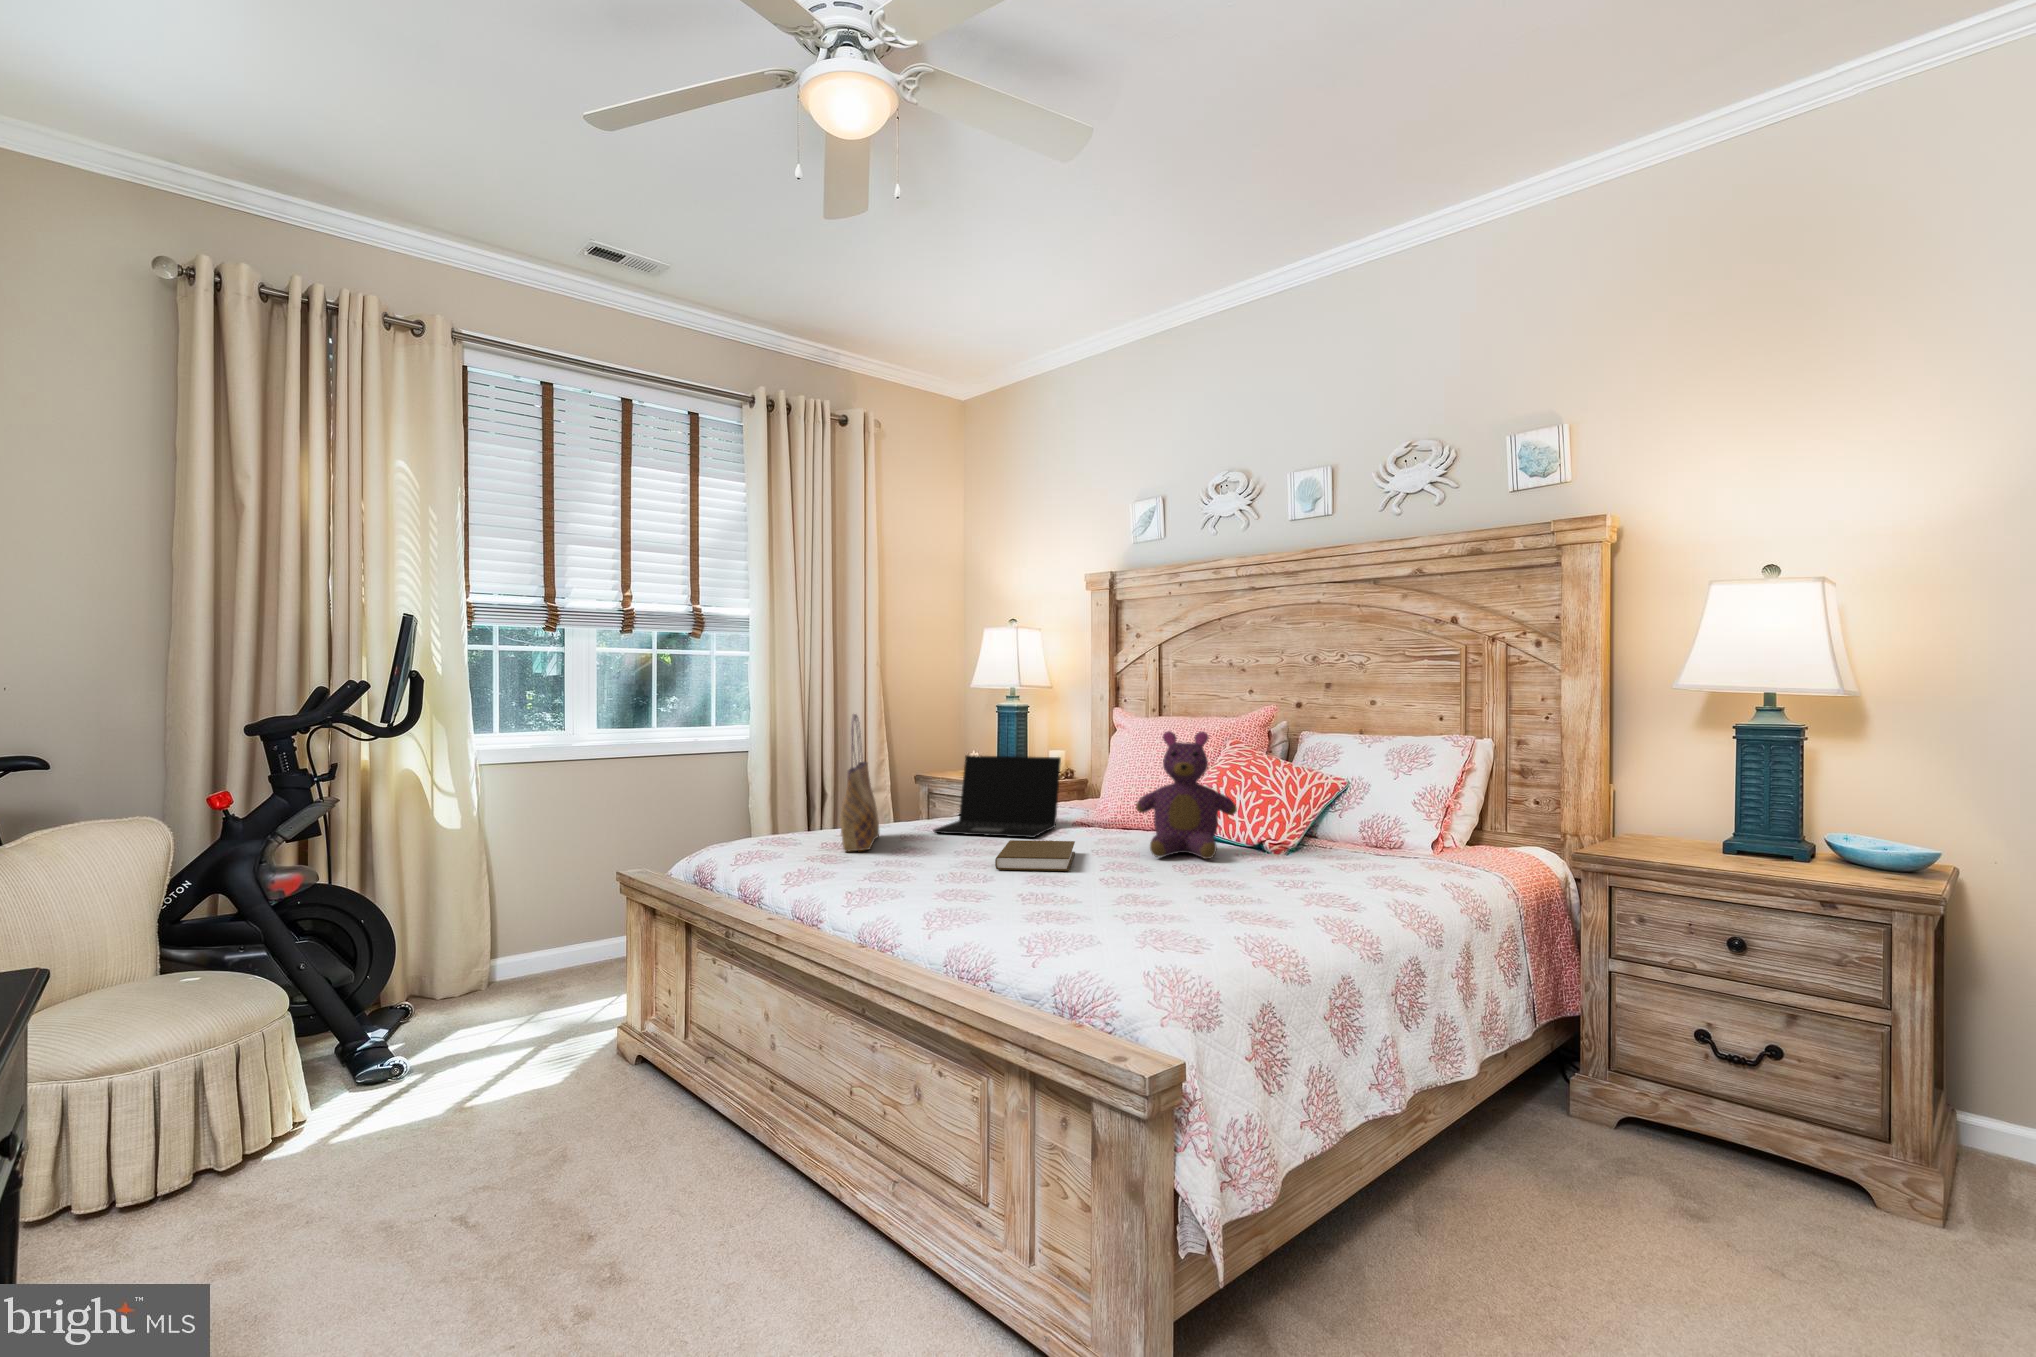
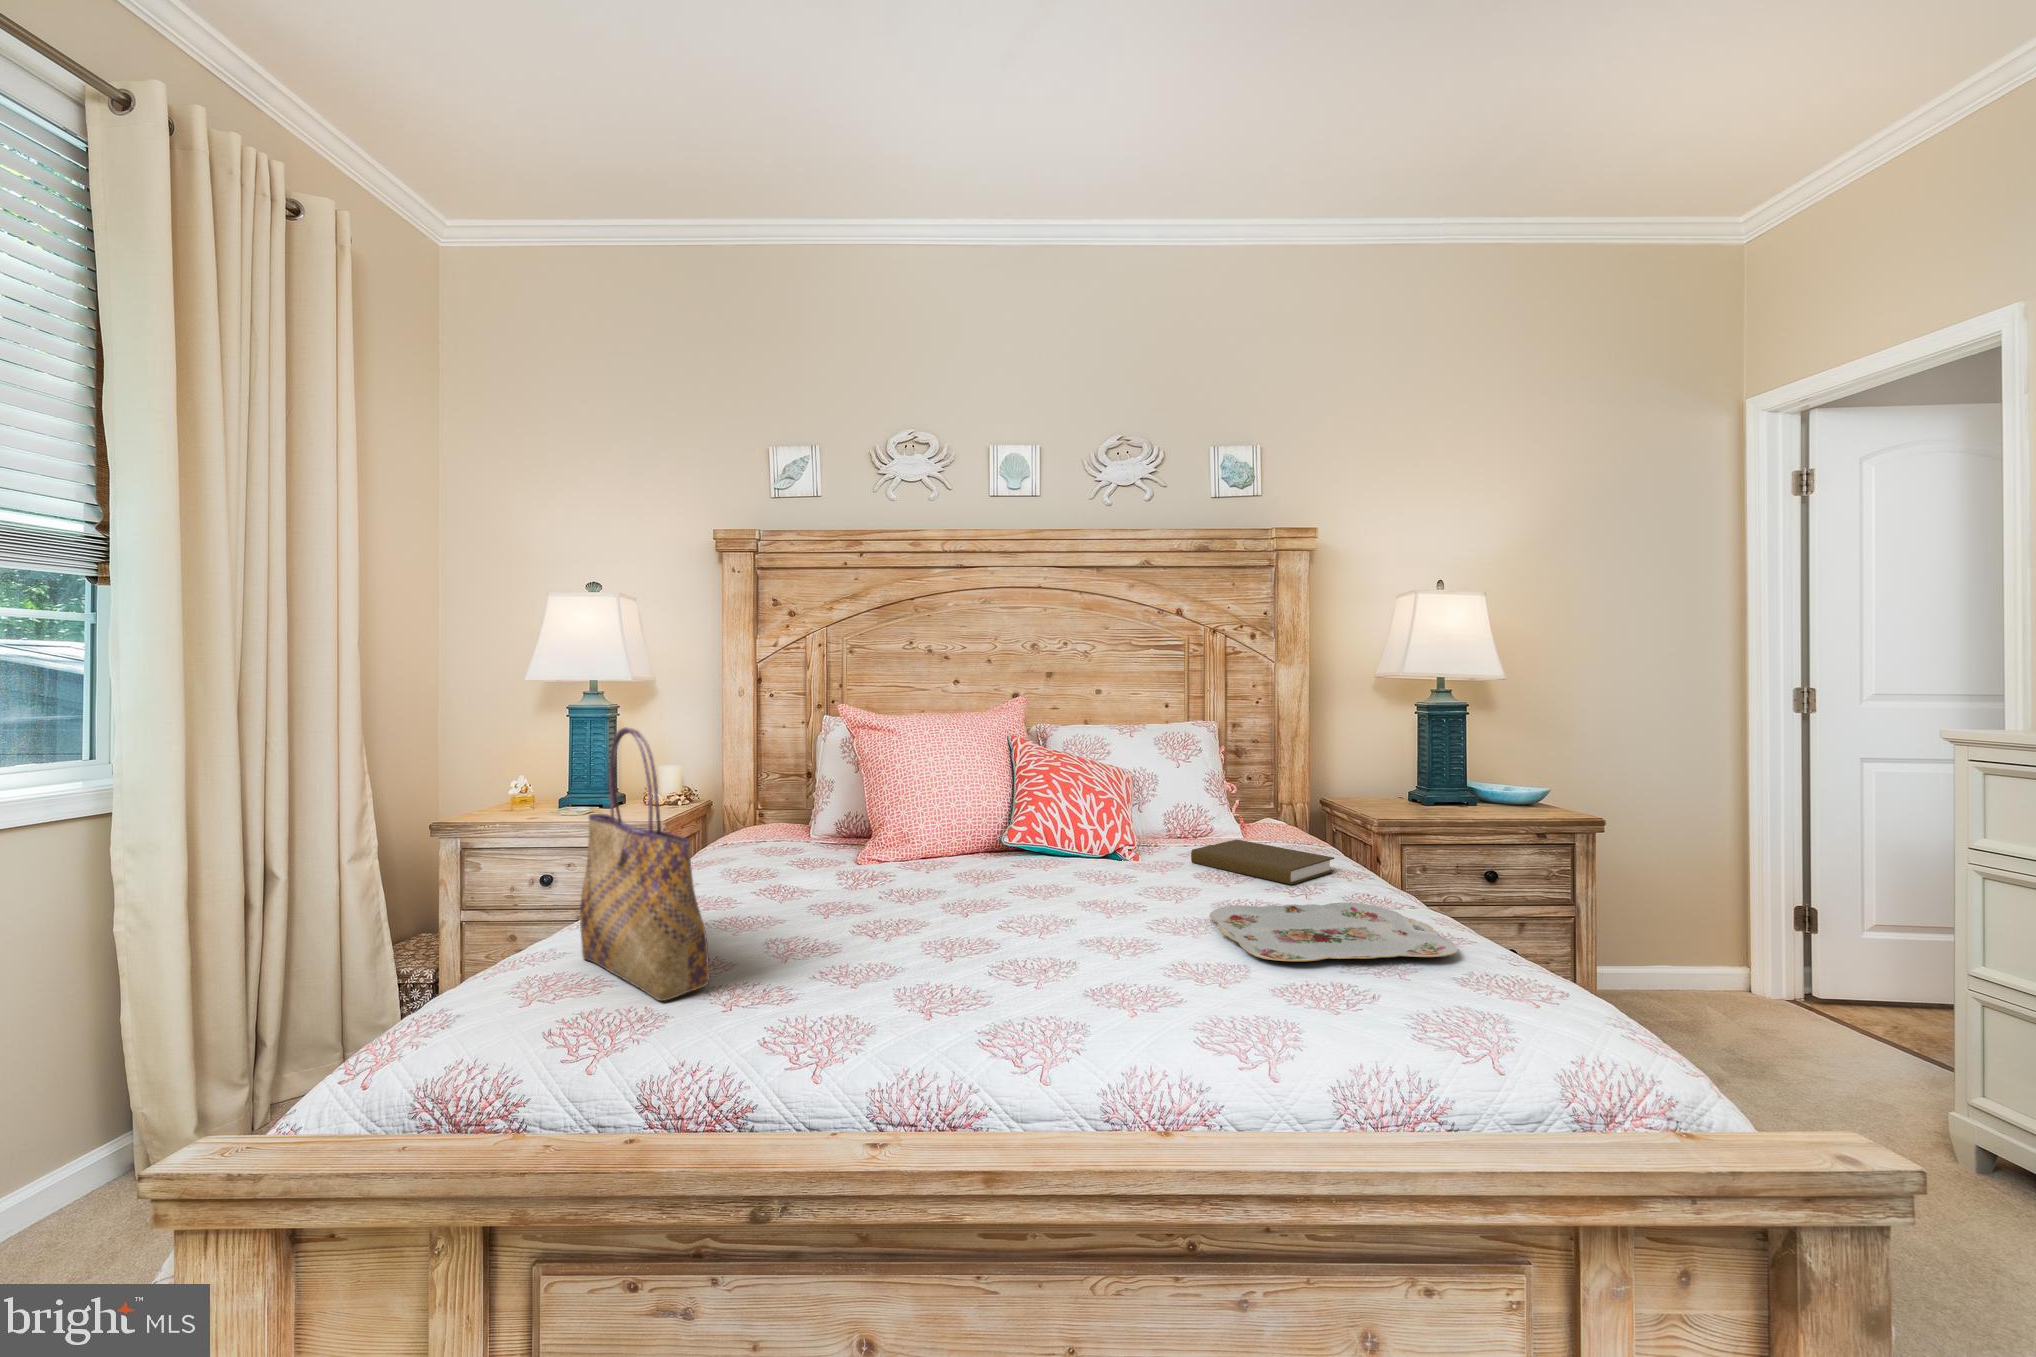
teddy bear: present [1136,731,1237,859] -> none [1030,729,1156,894]
laptop: present [933,755,1061,838] -> none [690,772,878,916]
book: present [995,840,1075,871] -> present [1191,840,1334,885]
serving tray: none [1130,872,1319,912] -> present [1210,902,1458,961]

